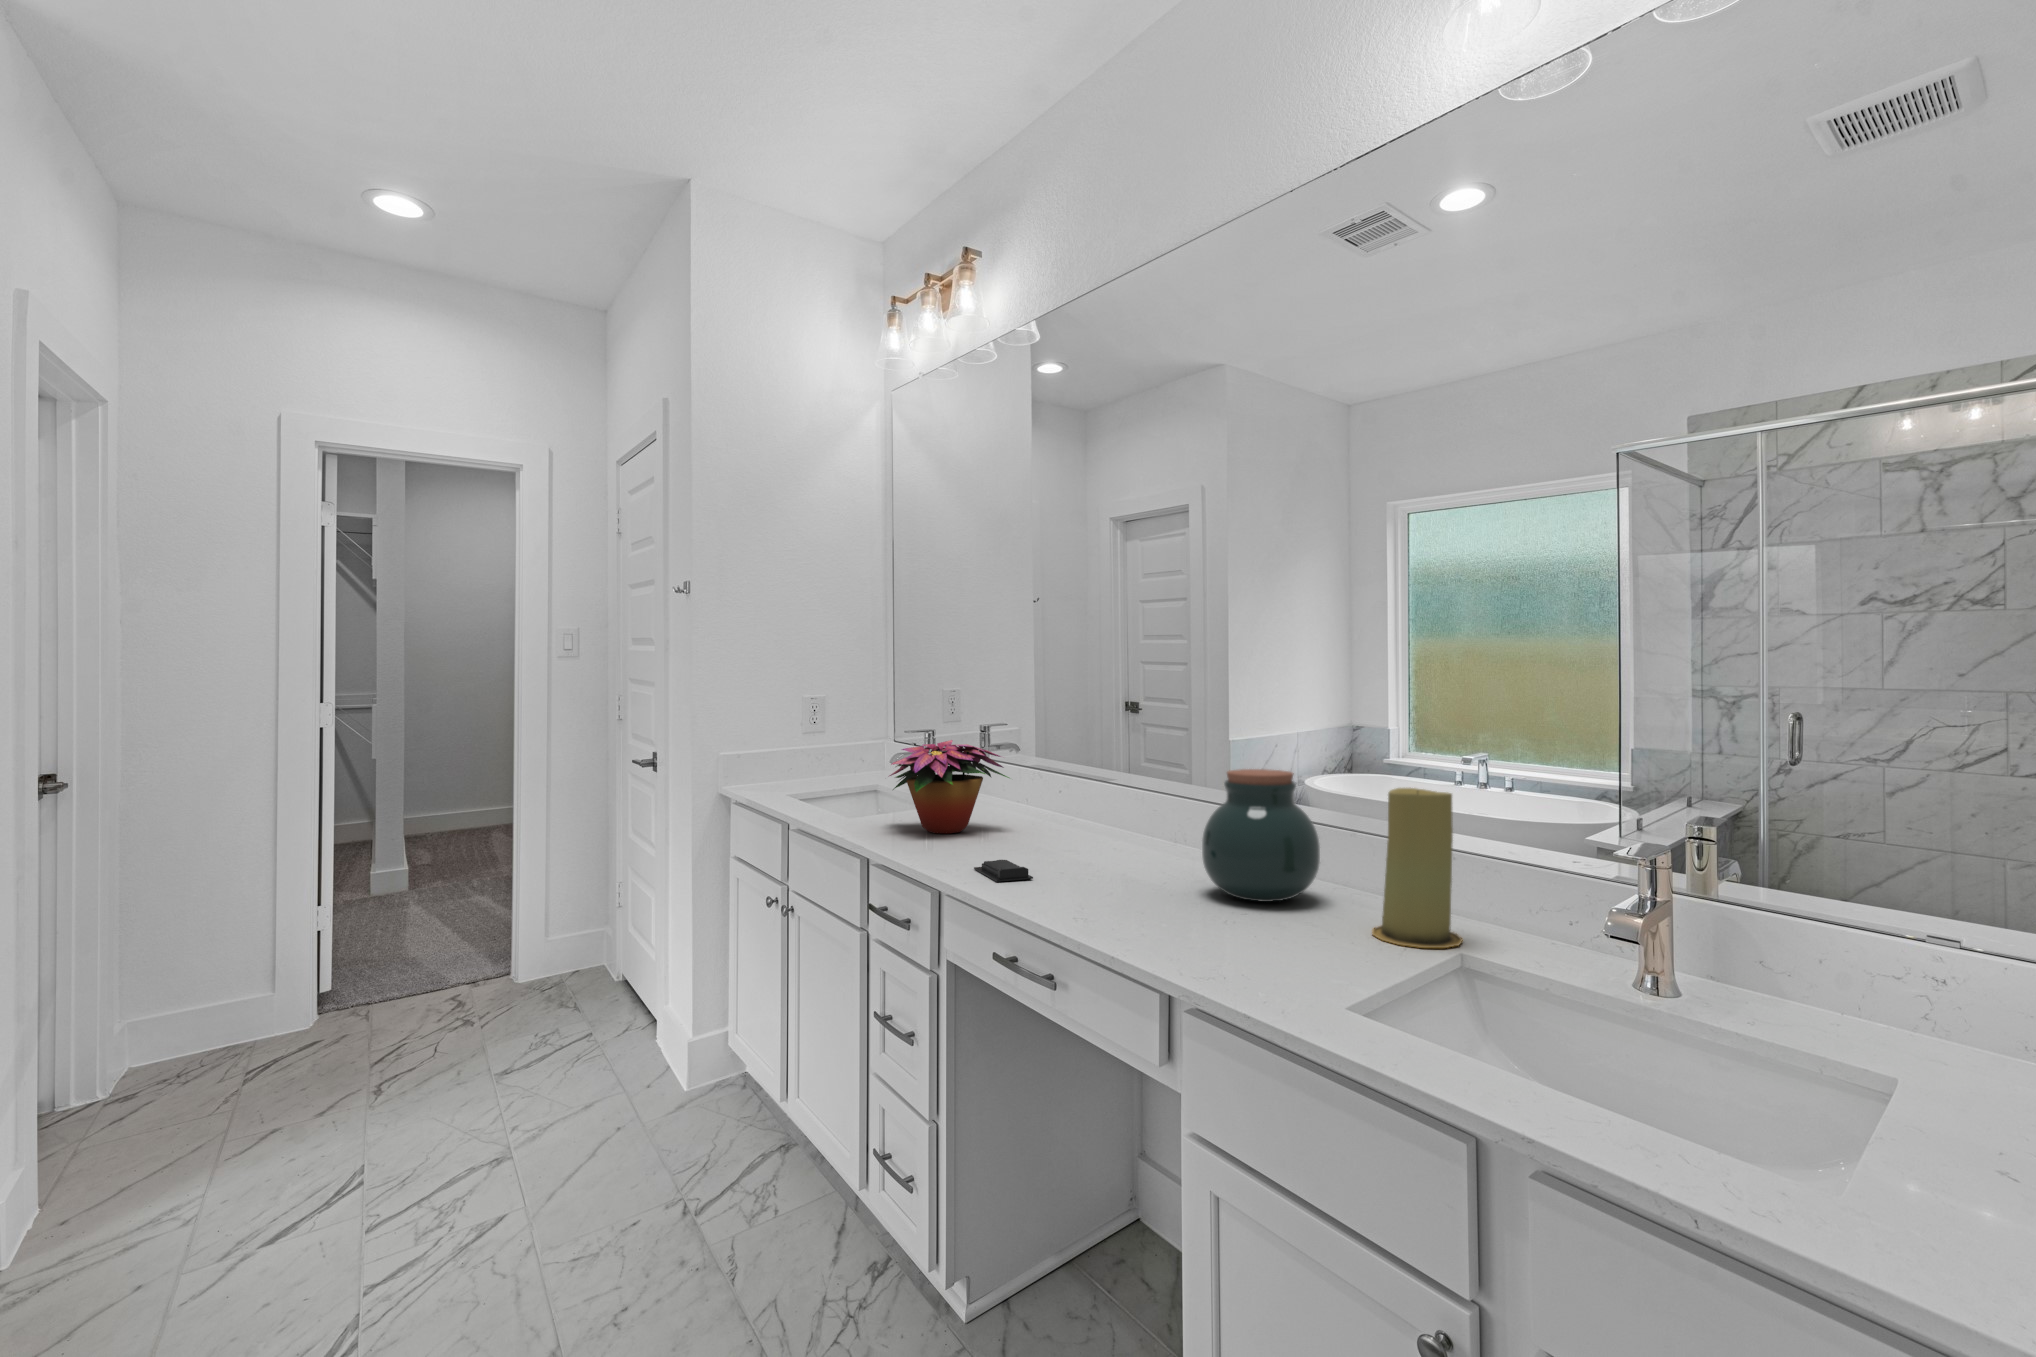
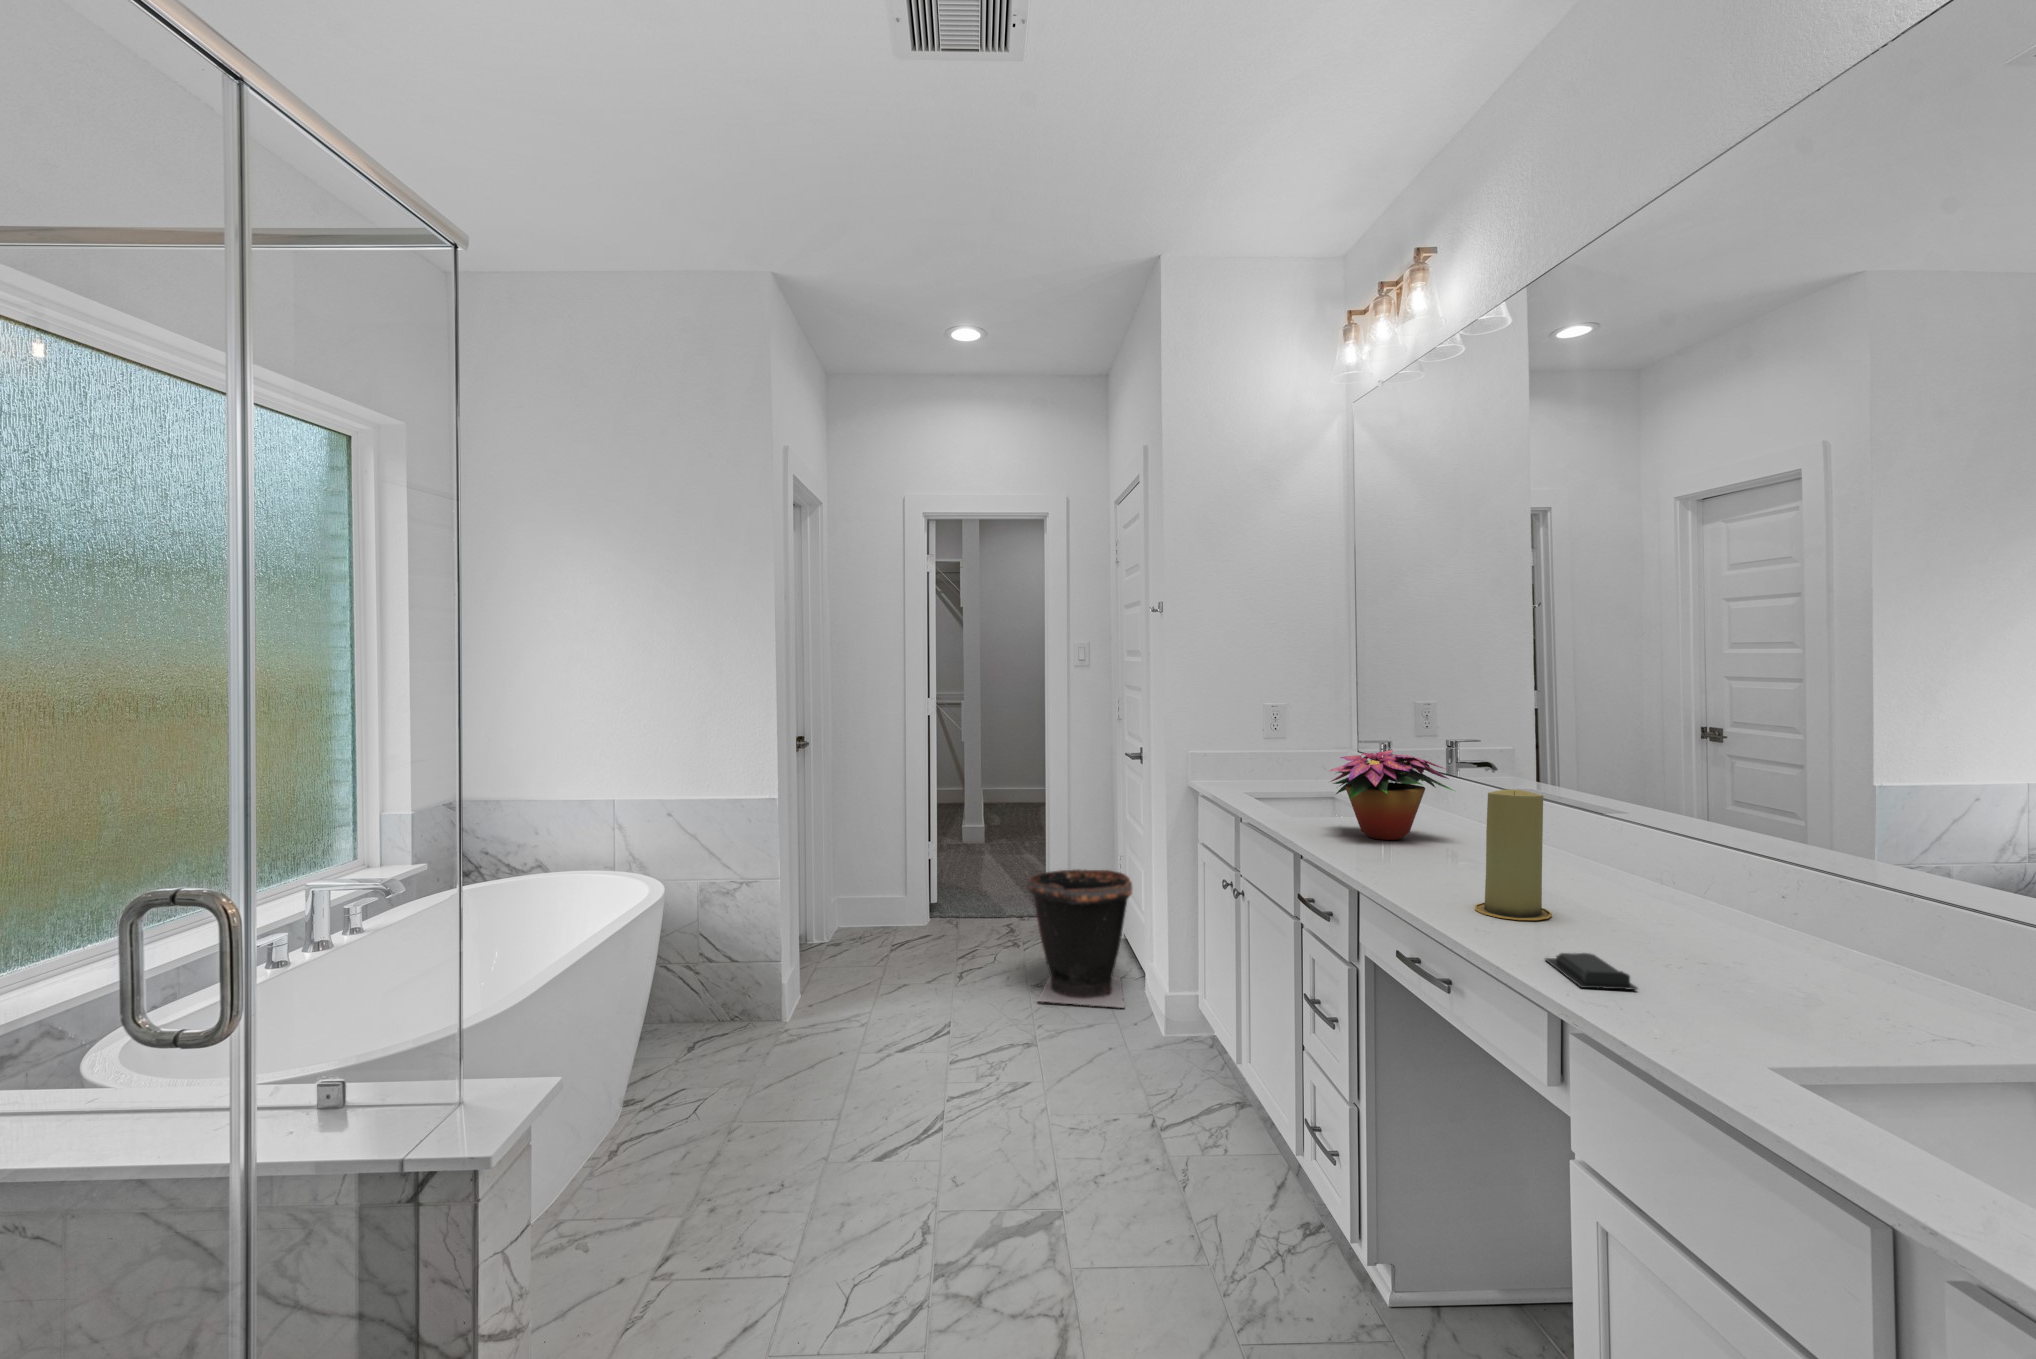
jar: present [1202,769,1320,902] -> none [1627,799,1772,940]
candle: present [1372,788,1463,948] -> present [1475,789,1552,920]
soap bar: present [974,860,1033,882] -> present [1545,953,1638,990]
waste bin: none [506,897,647,1068] -> present [1026,869,1132,1008]

